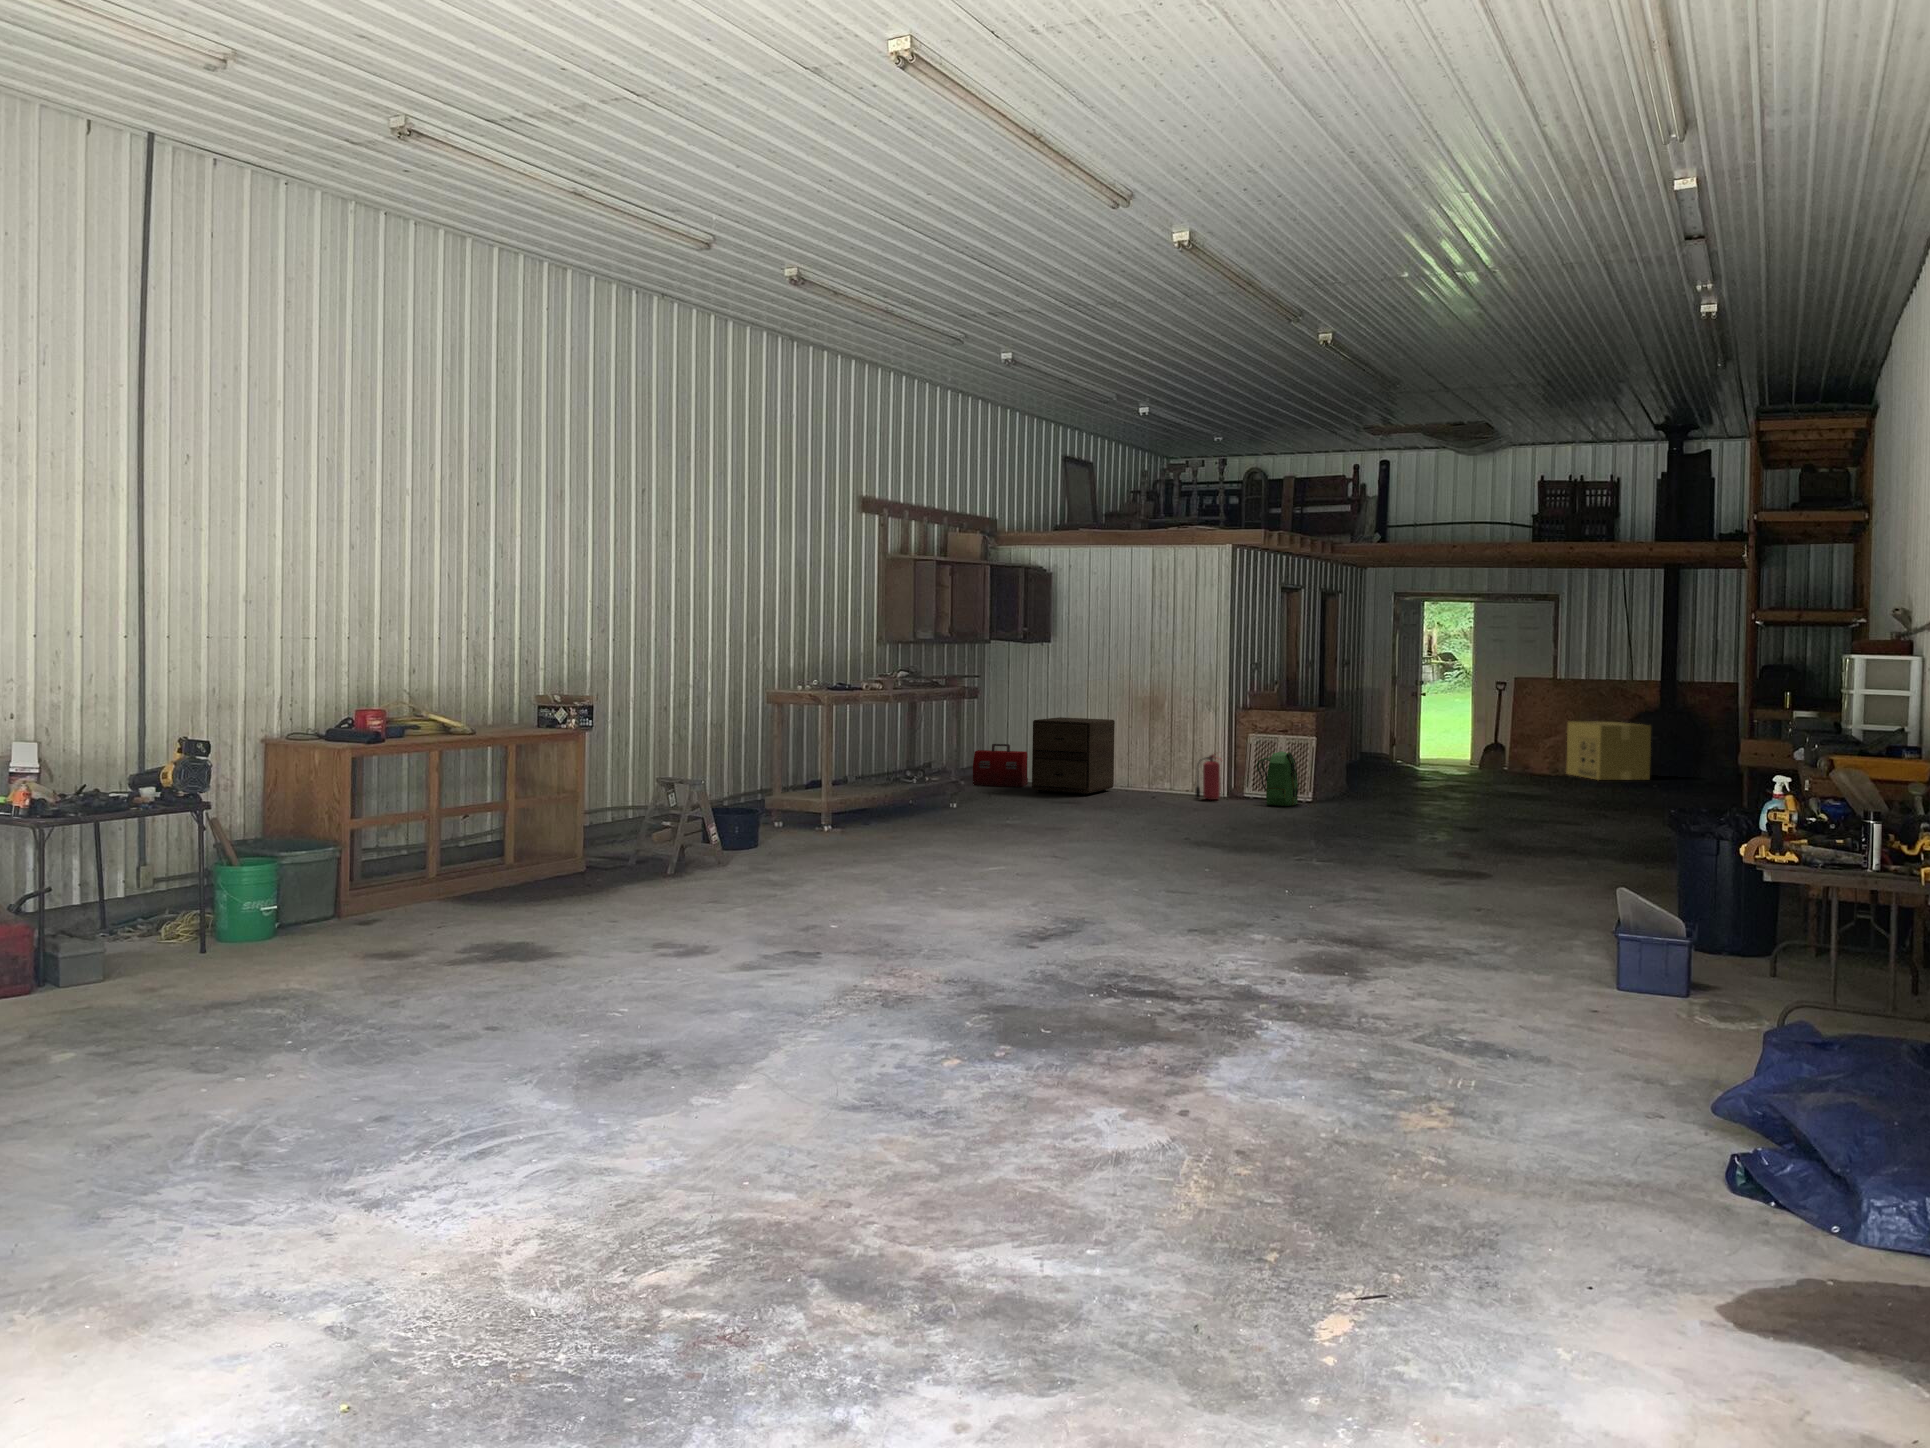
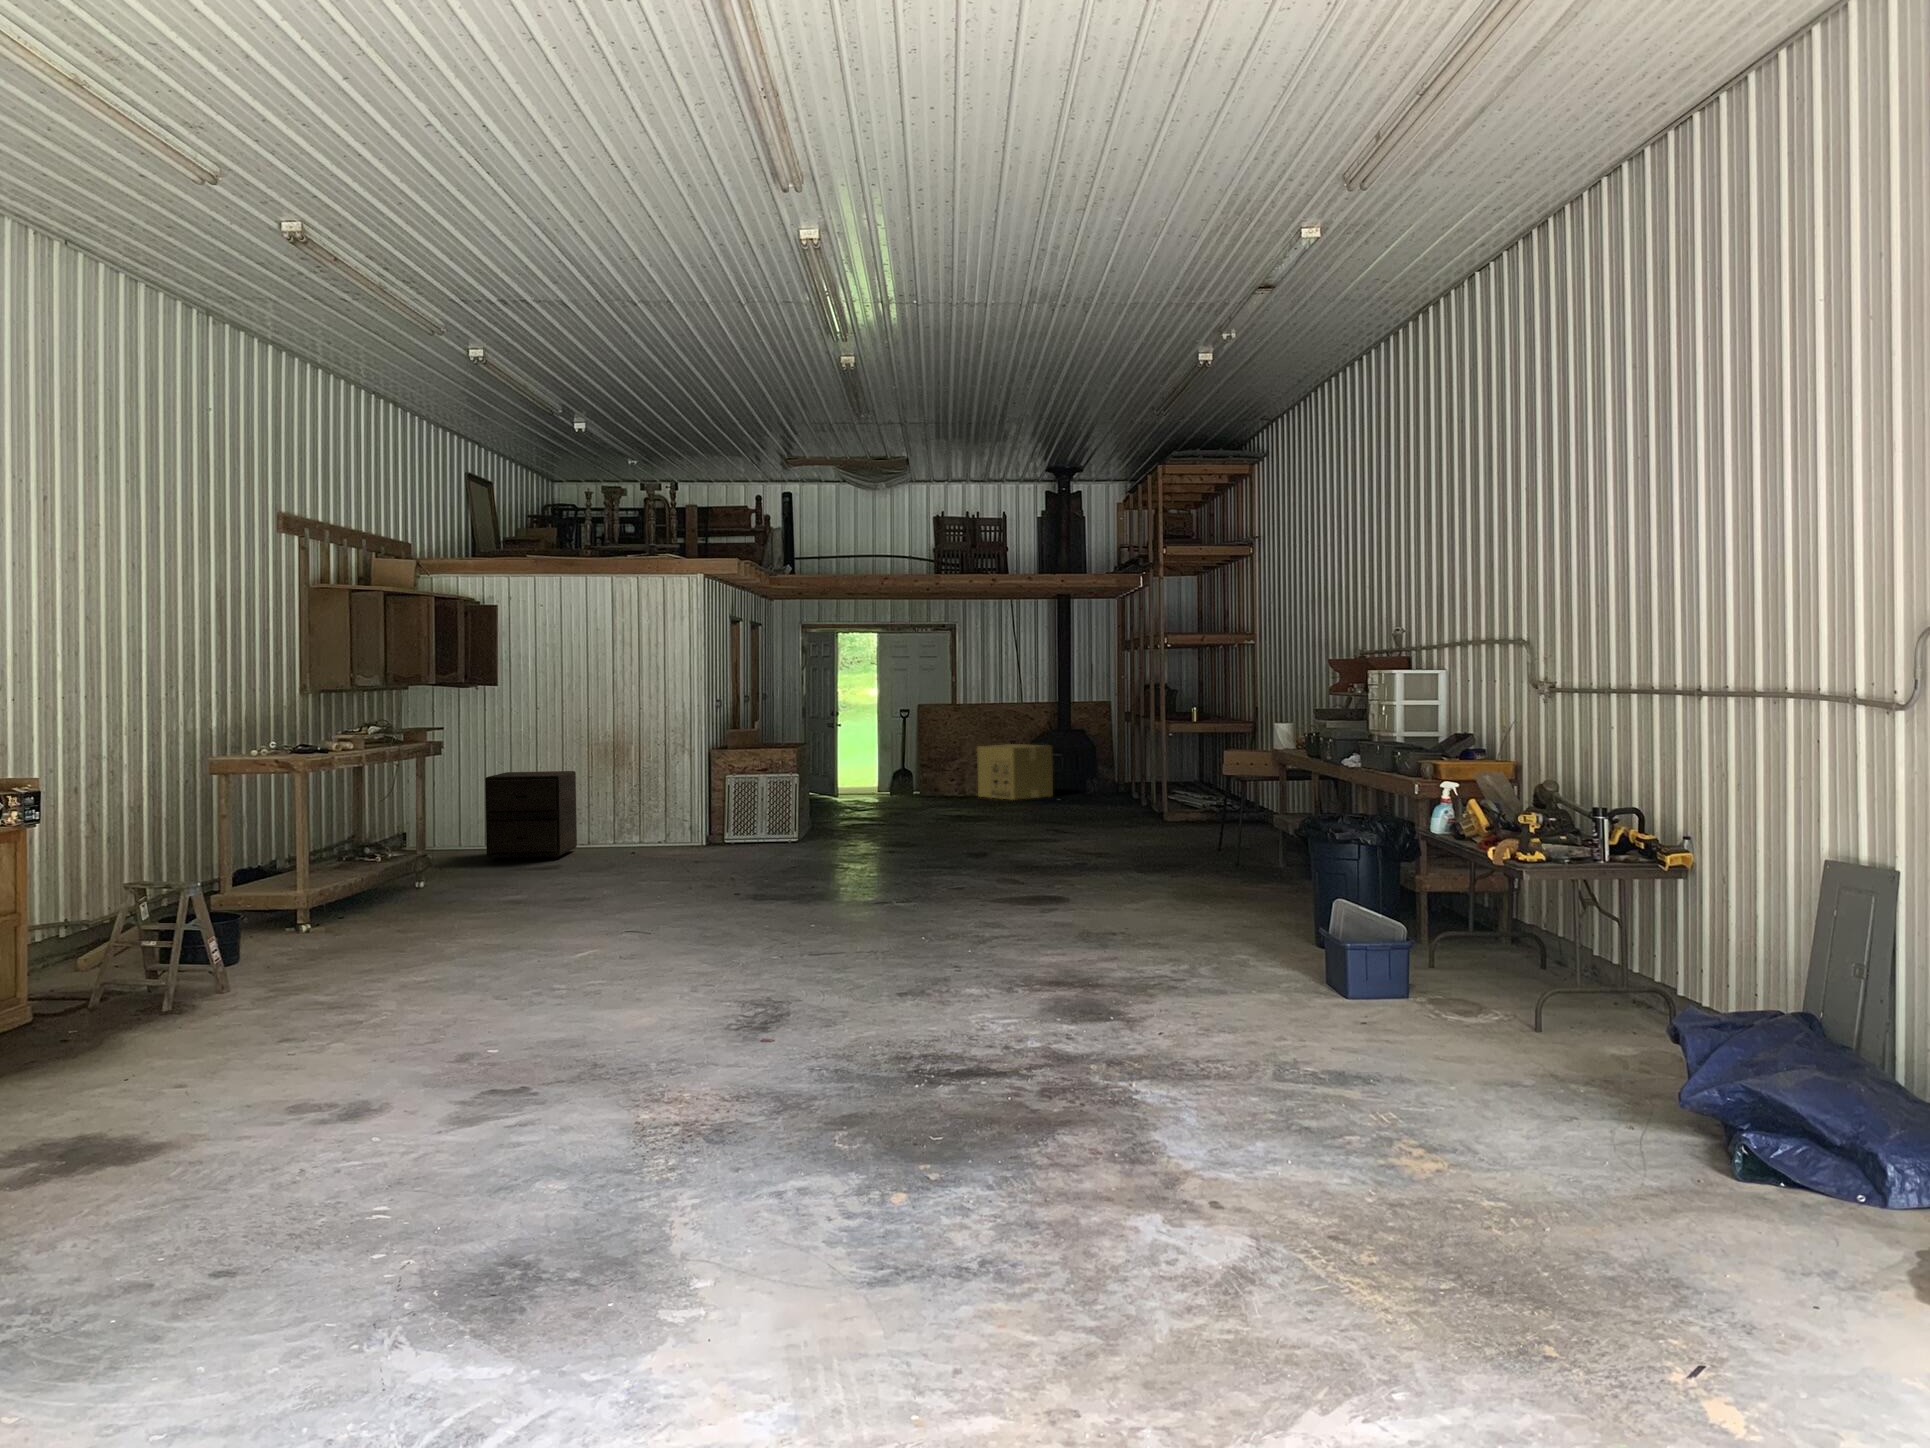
toolbox: present [973,744,1028,787] -> none [400,808,465,860]
backpack: present [1257,751,1298,806] -> none [749,793,790,850]
fire extinguisher: present [1196,754,1220,800] -> none [679,798,708,851]

